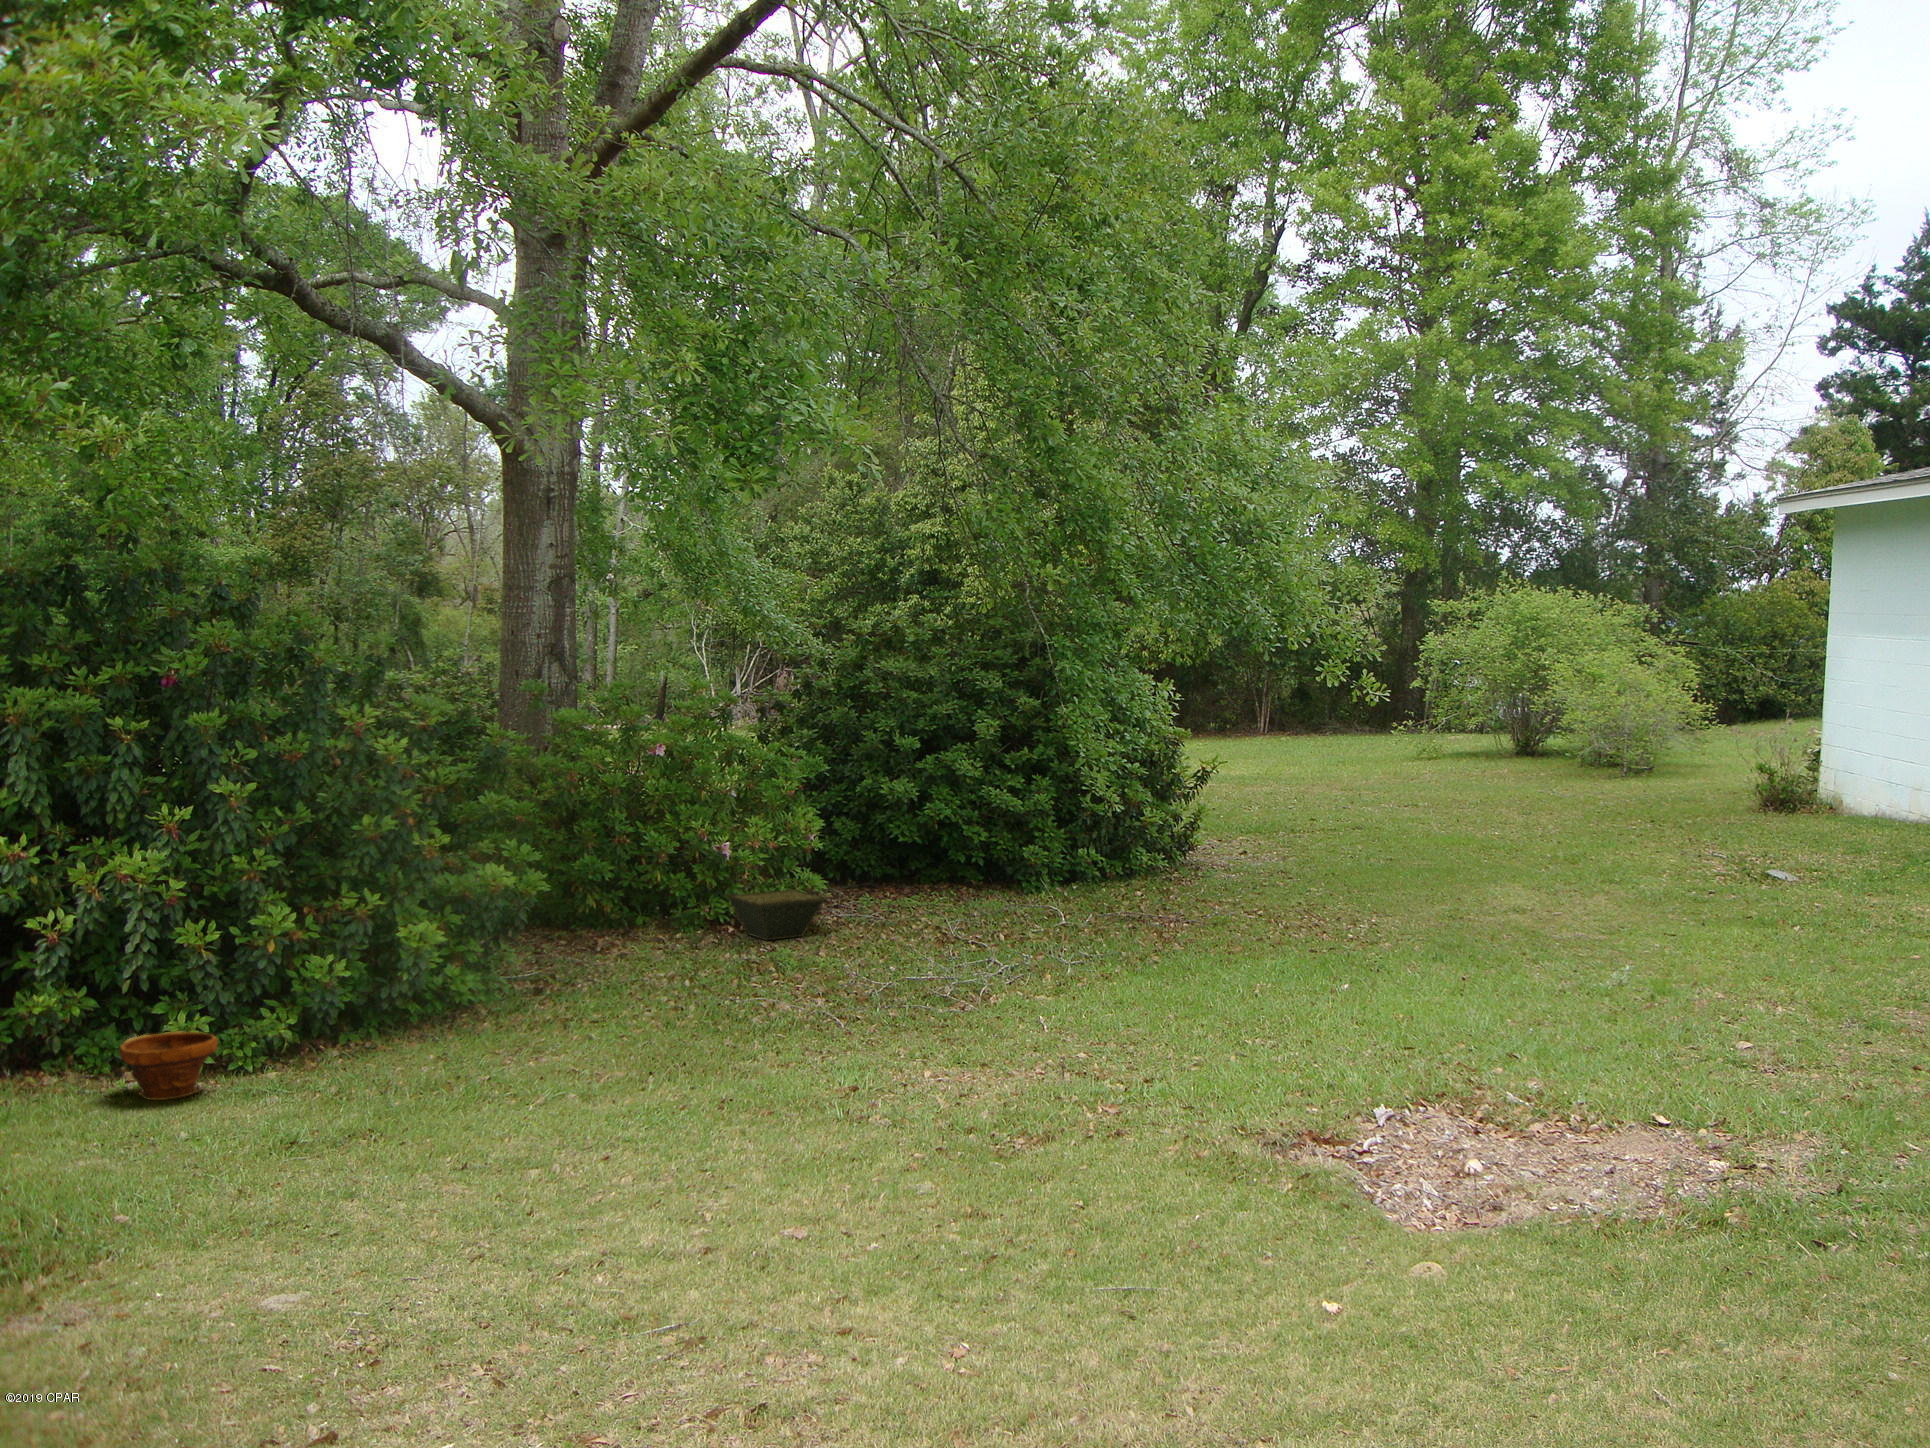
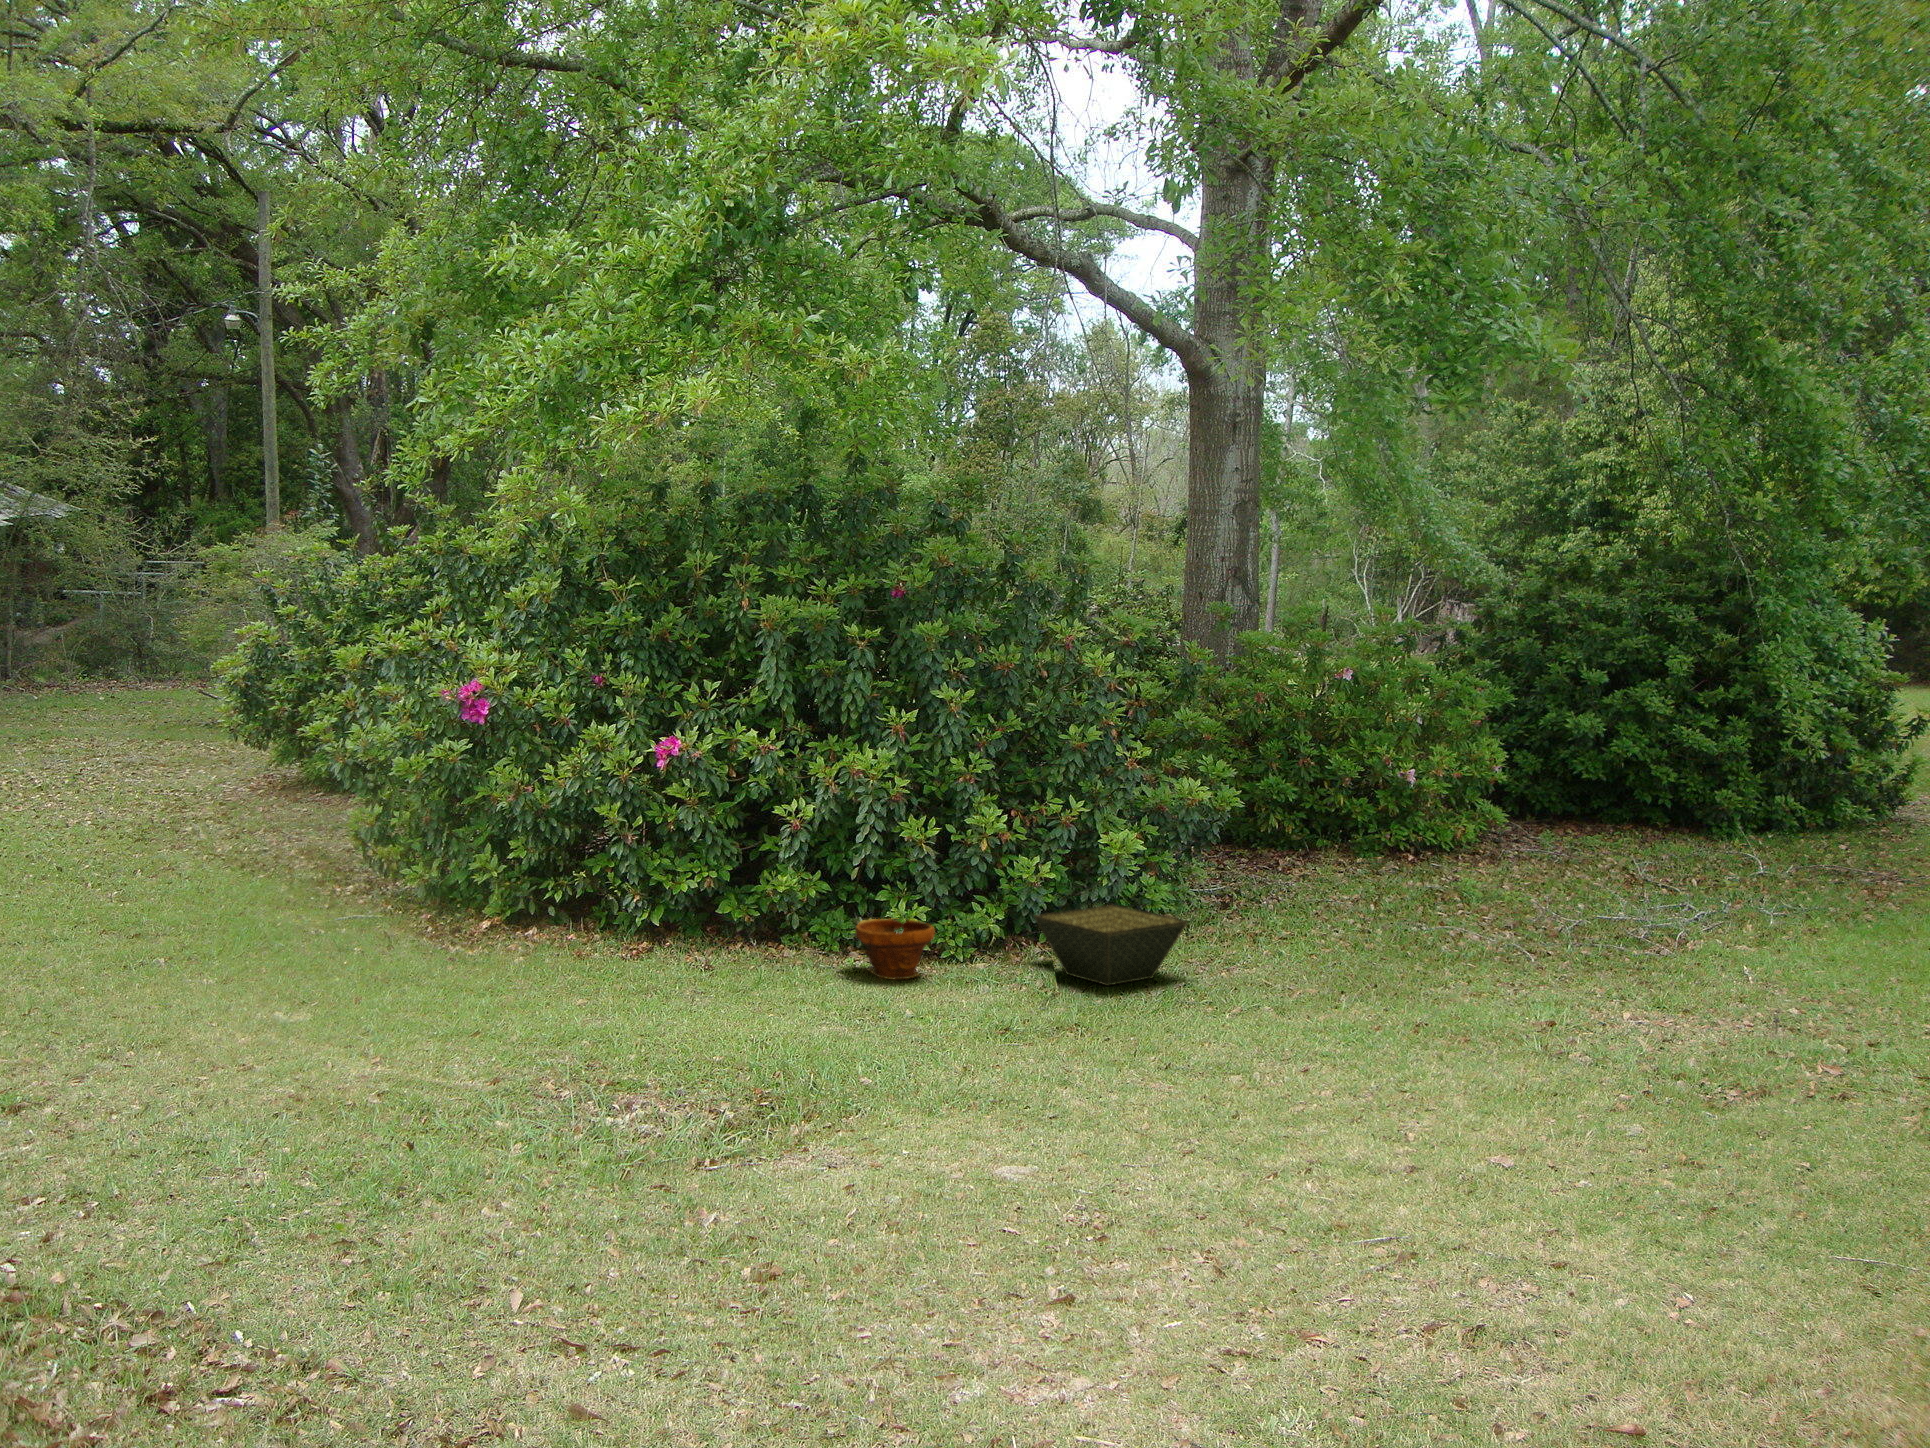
basket: present [727,890,824,940] -> present [1033,905,1187,986]

